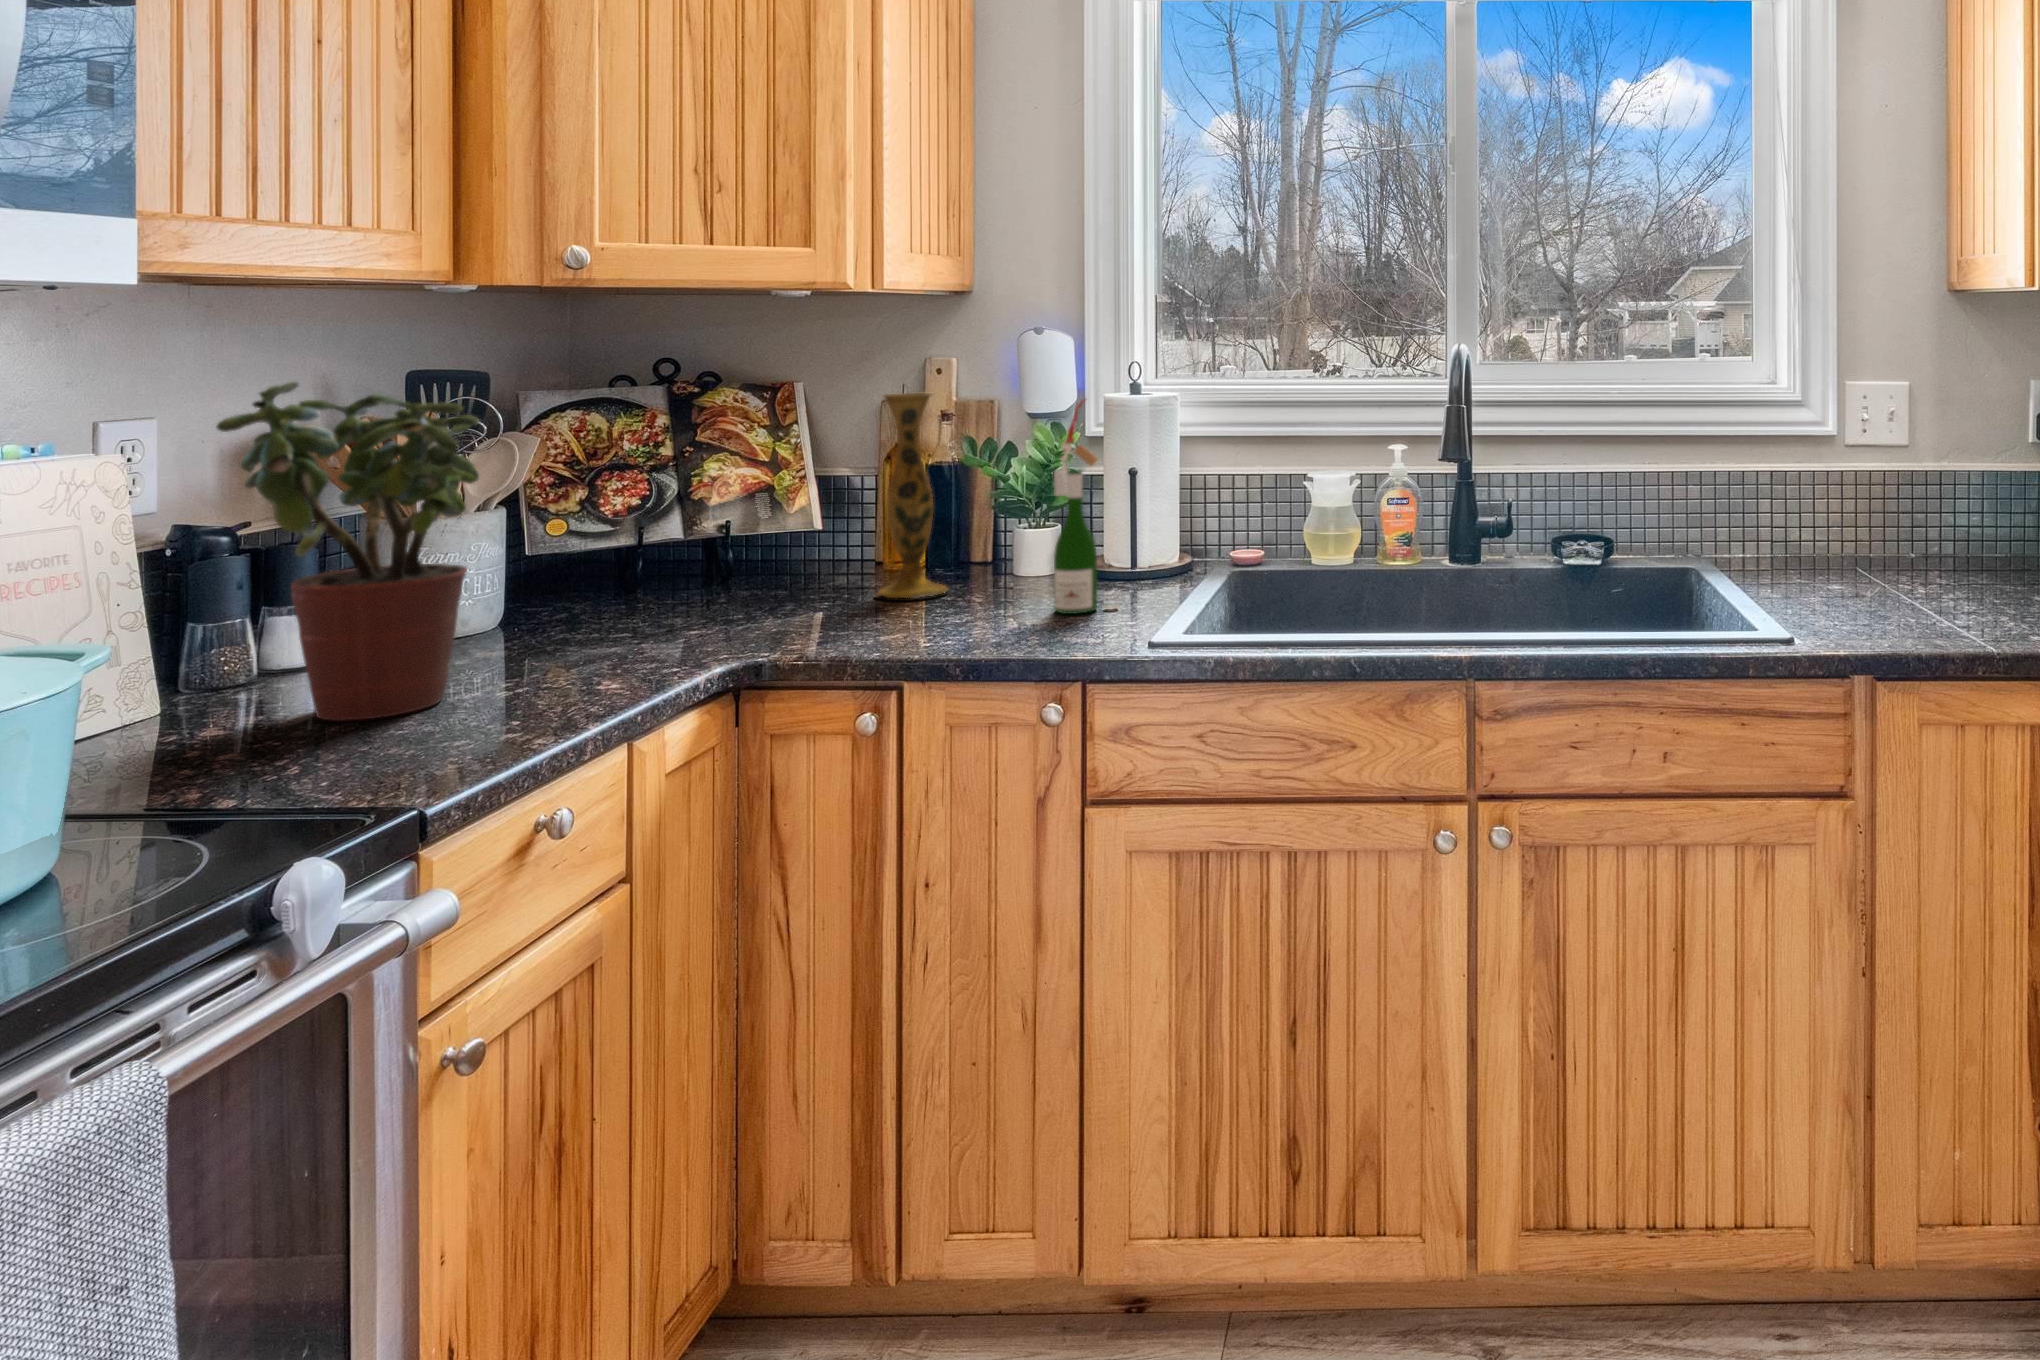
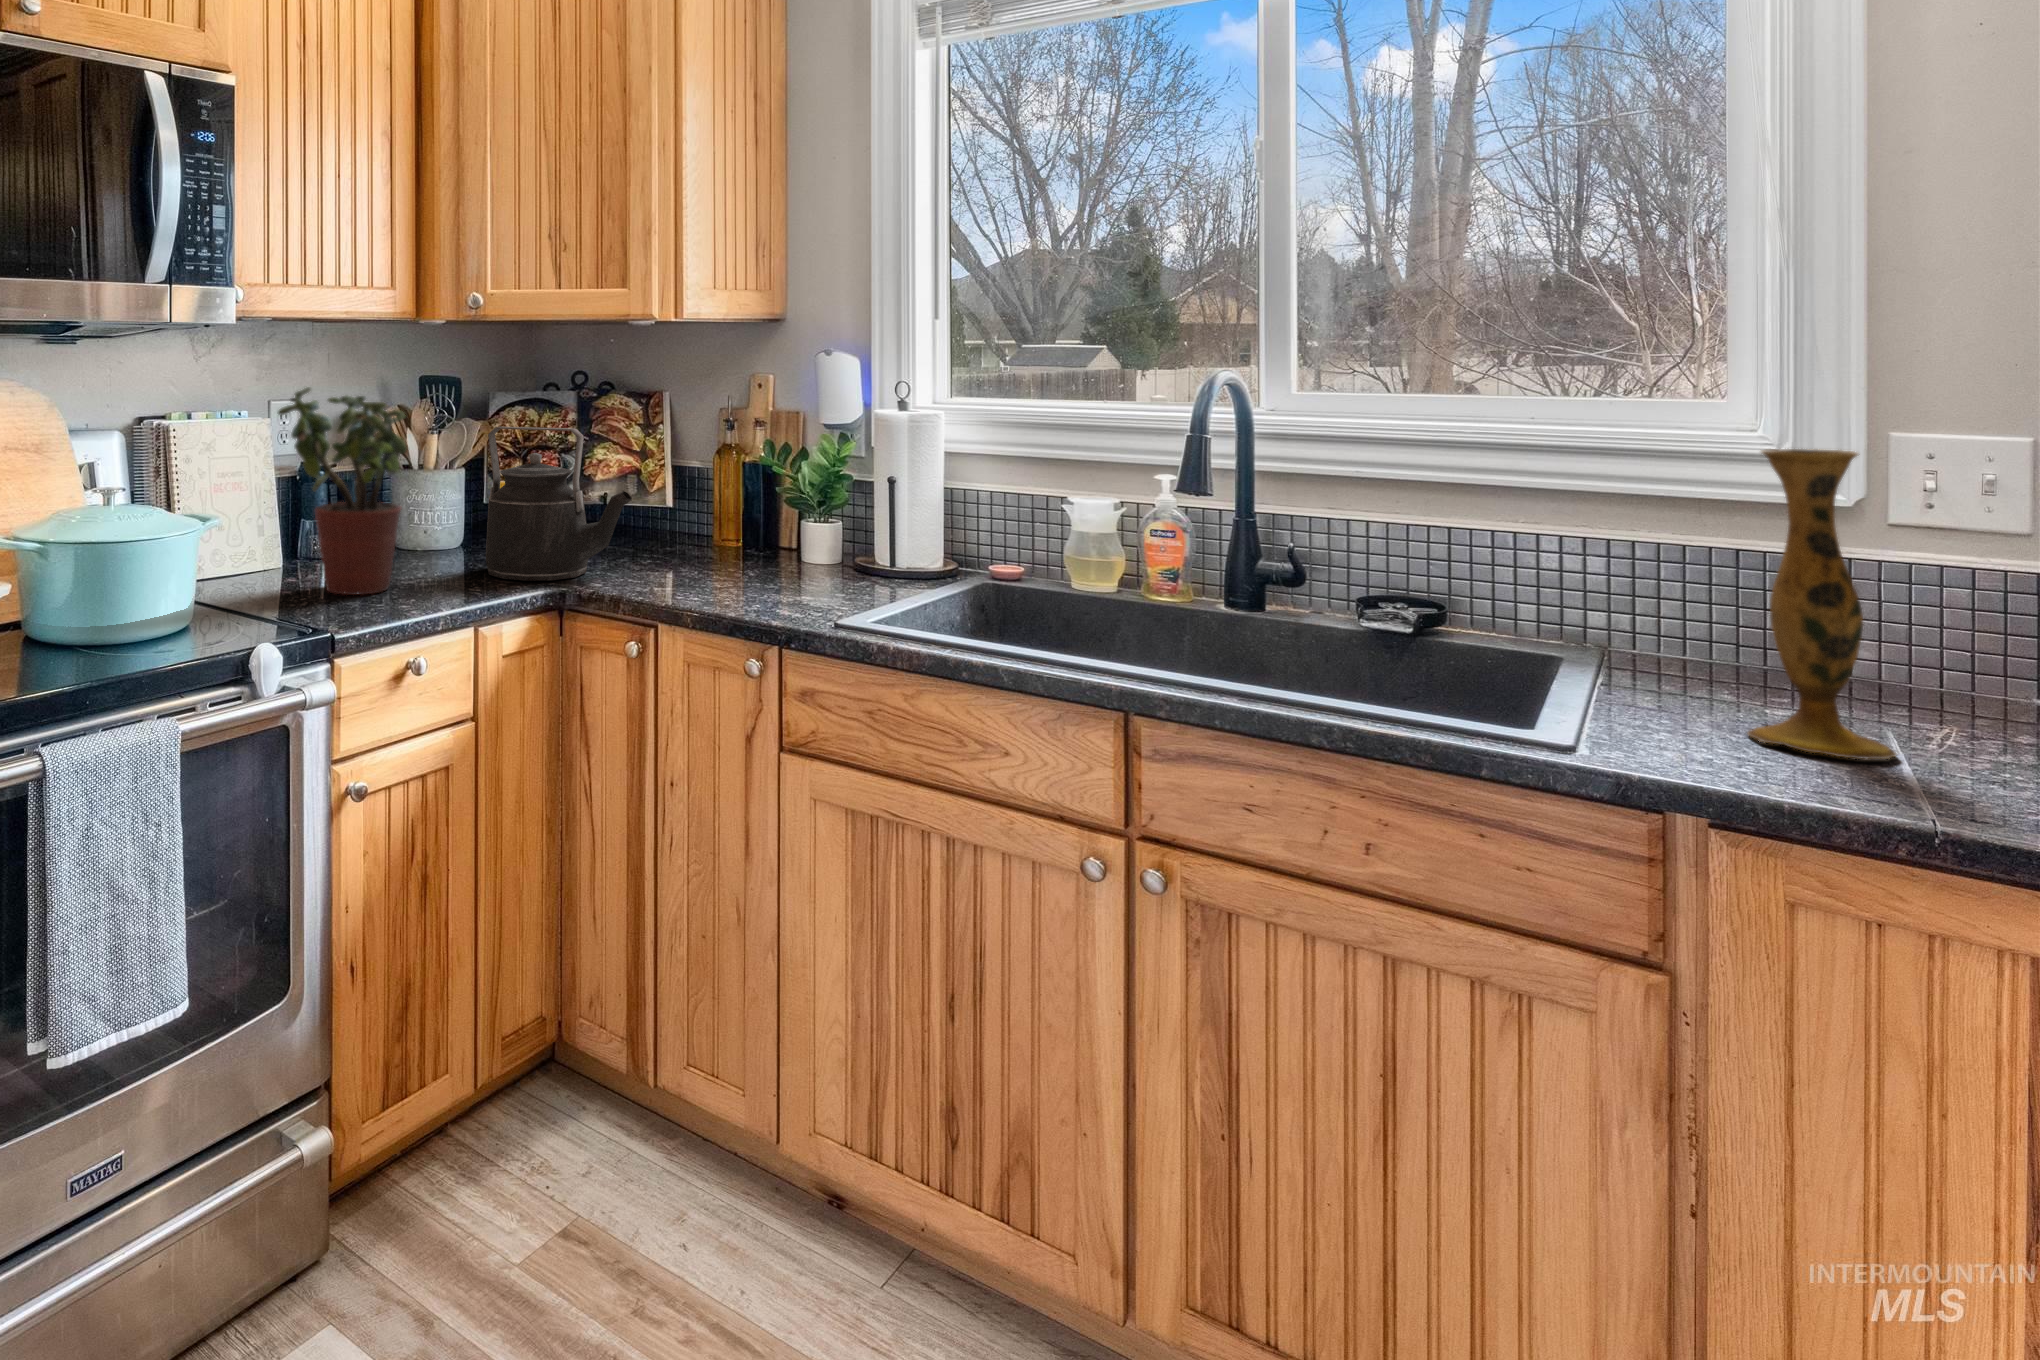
vase: present [876,392,948,598] -> present [1748,449,1896,759]
wine bottle: present [1054,401,1118,614] -> none [798,411,851,596]
kettle: none [586,433,831,655] -> present [486,427,632,581]

